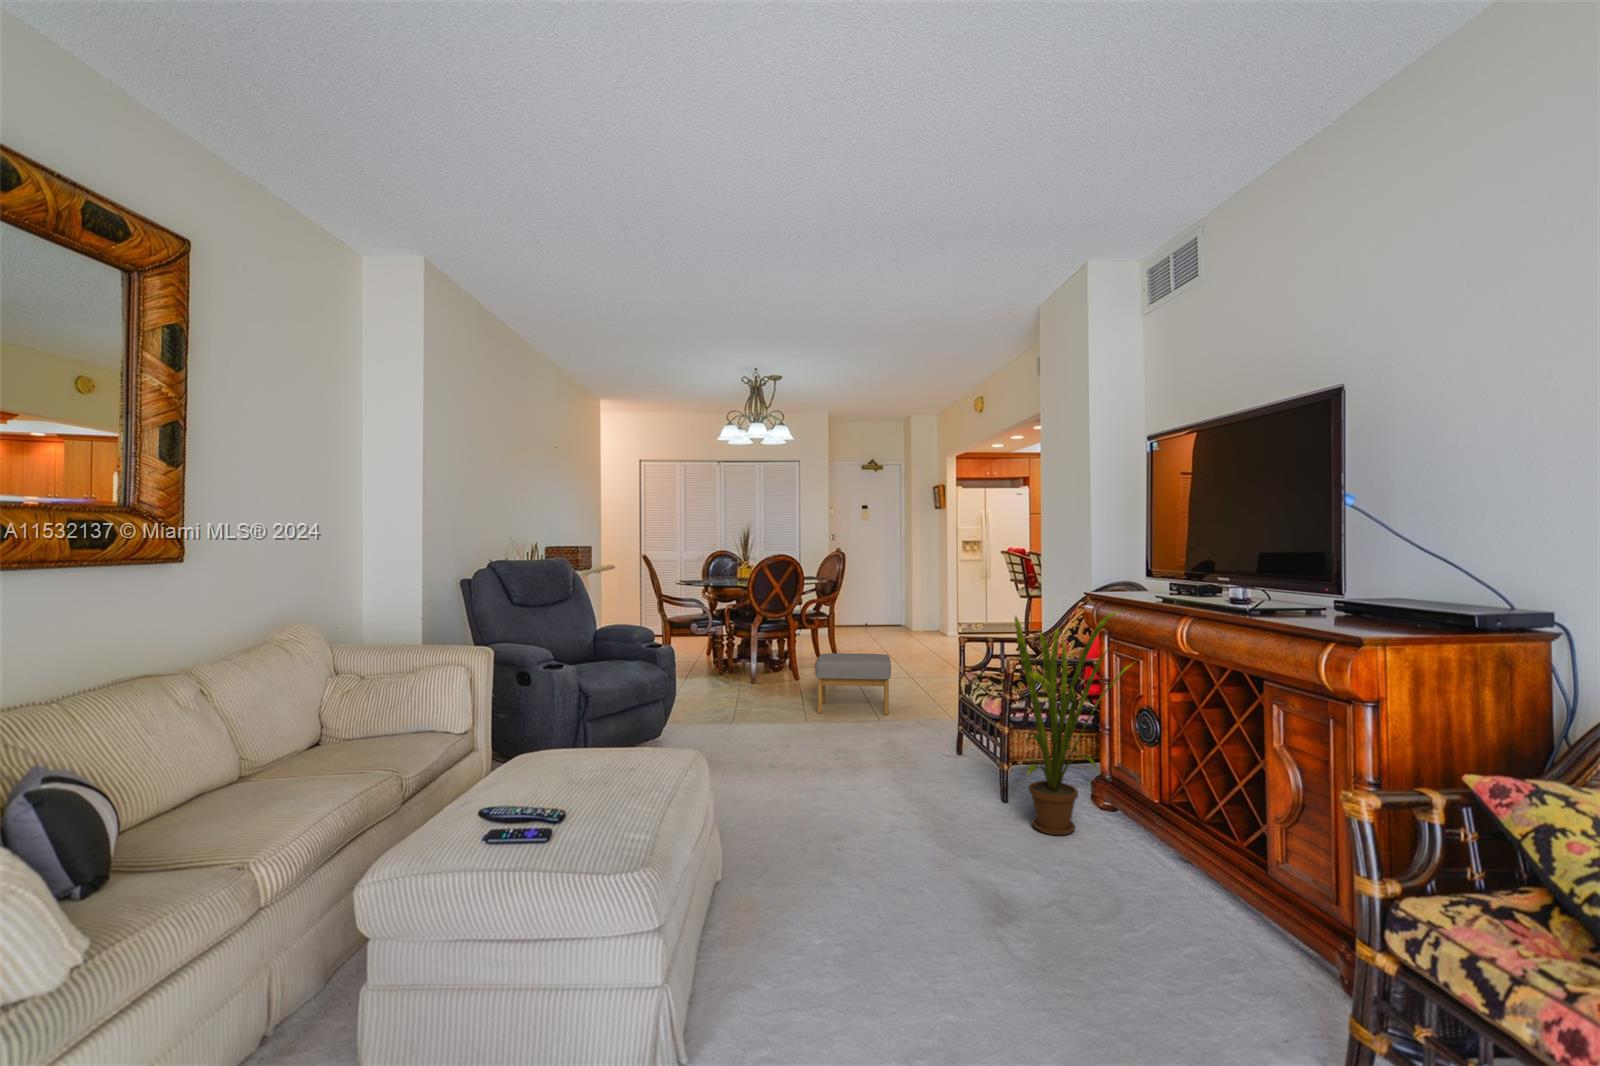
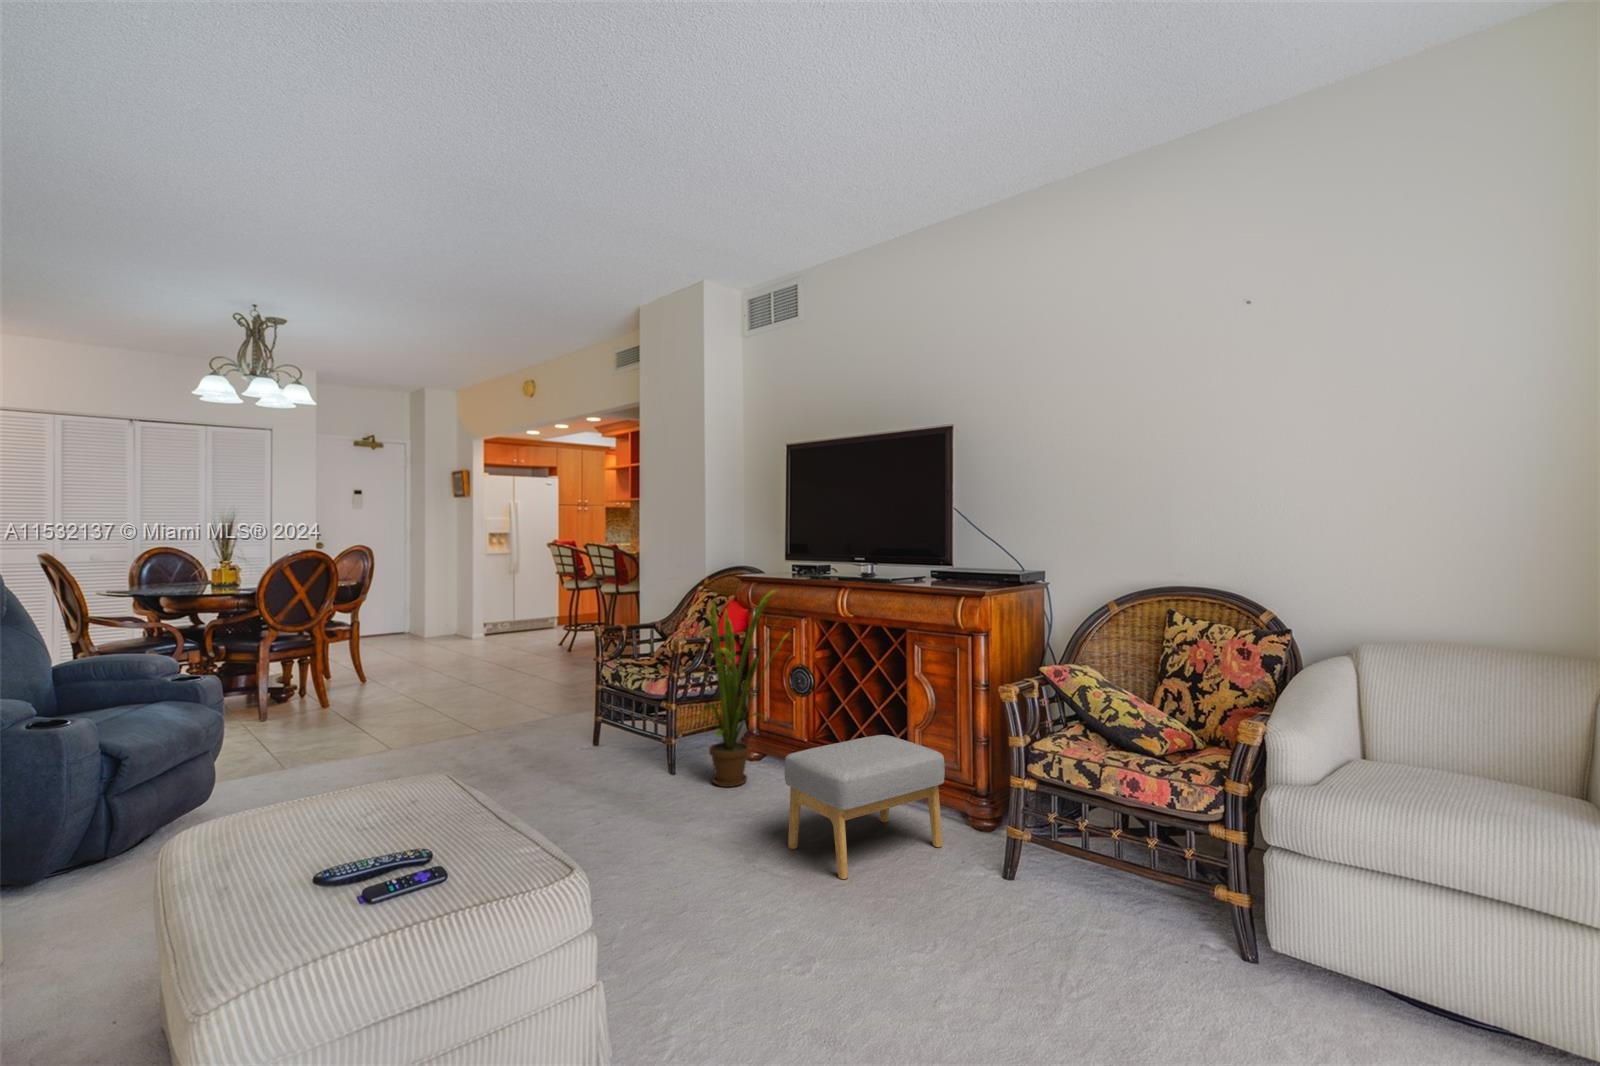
footstool: present [815,653,891,715] -> present [785,735,945,879]

